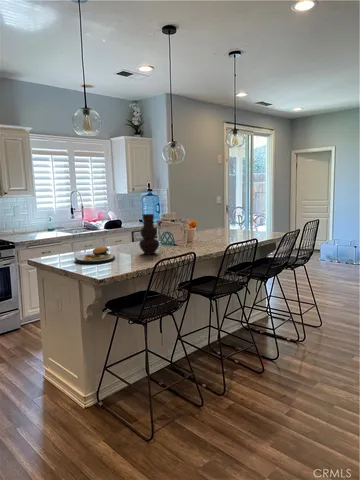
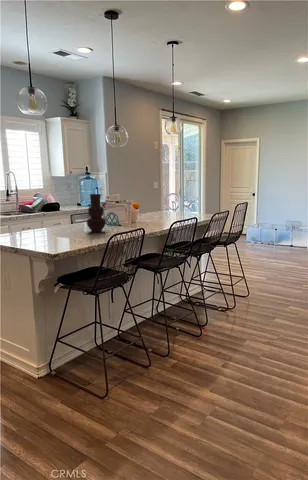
plate: present [75,246,115,264] -> none [25,218,64,240]

